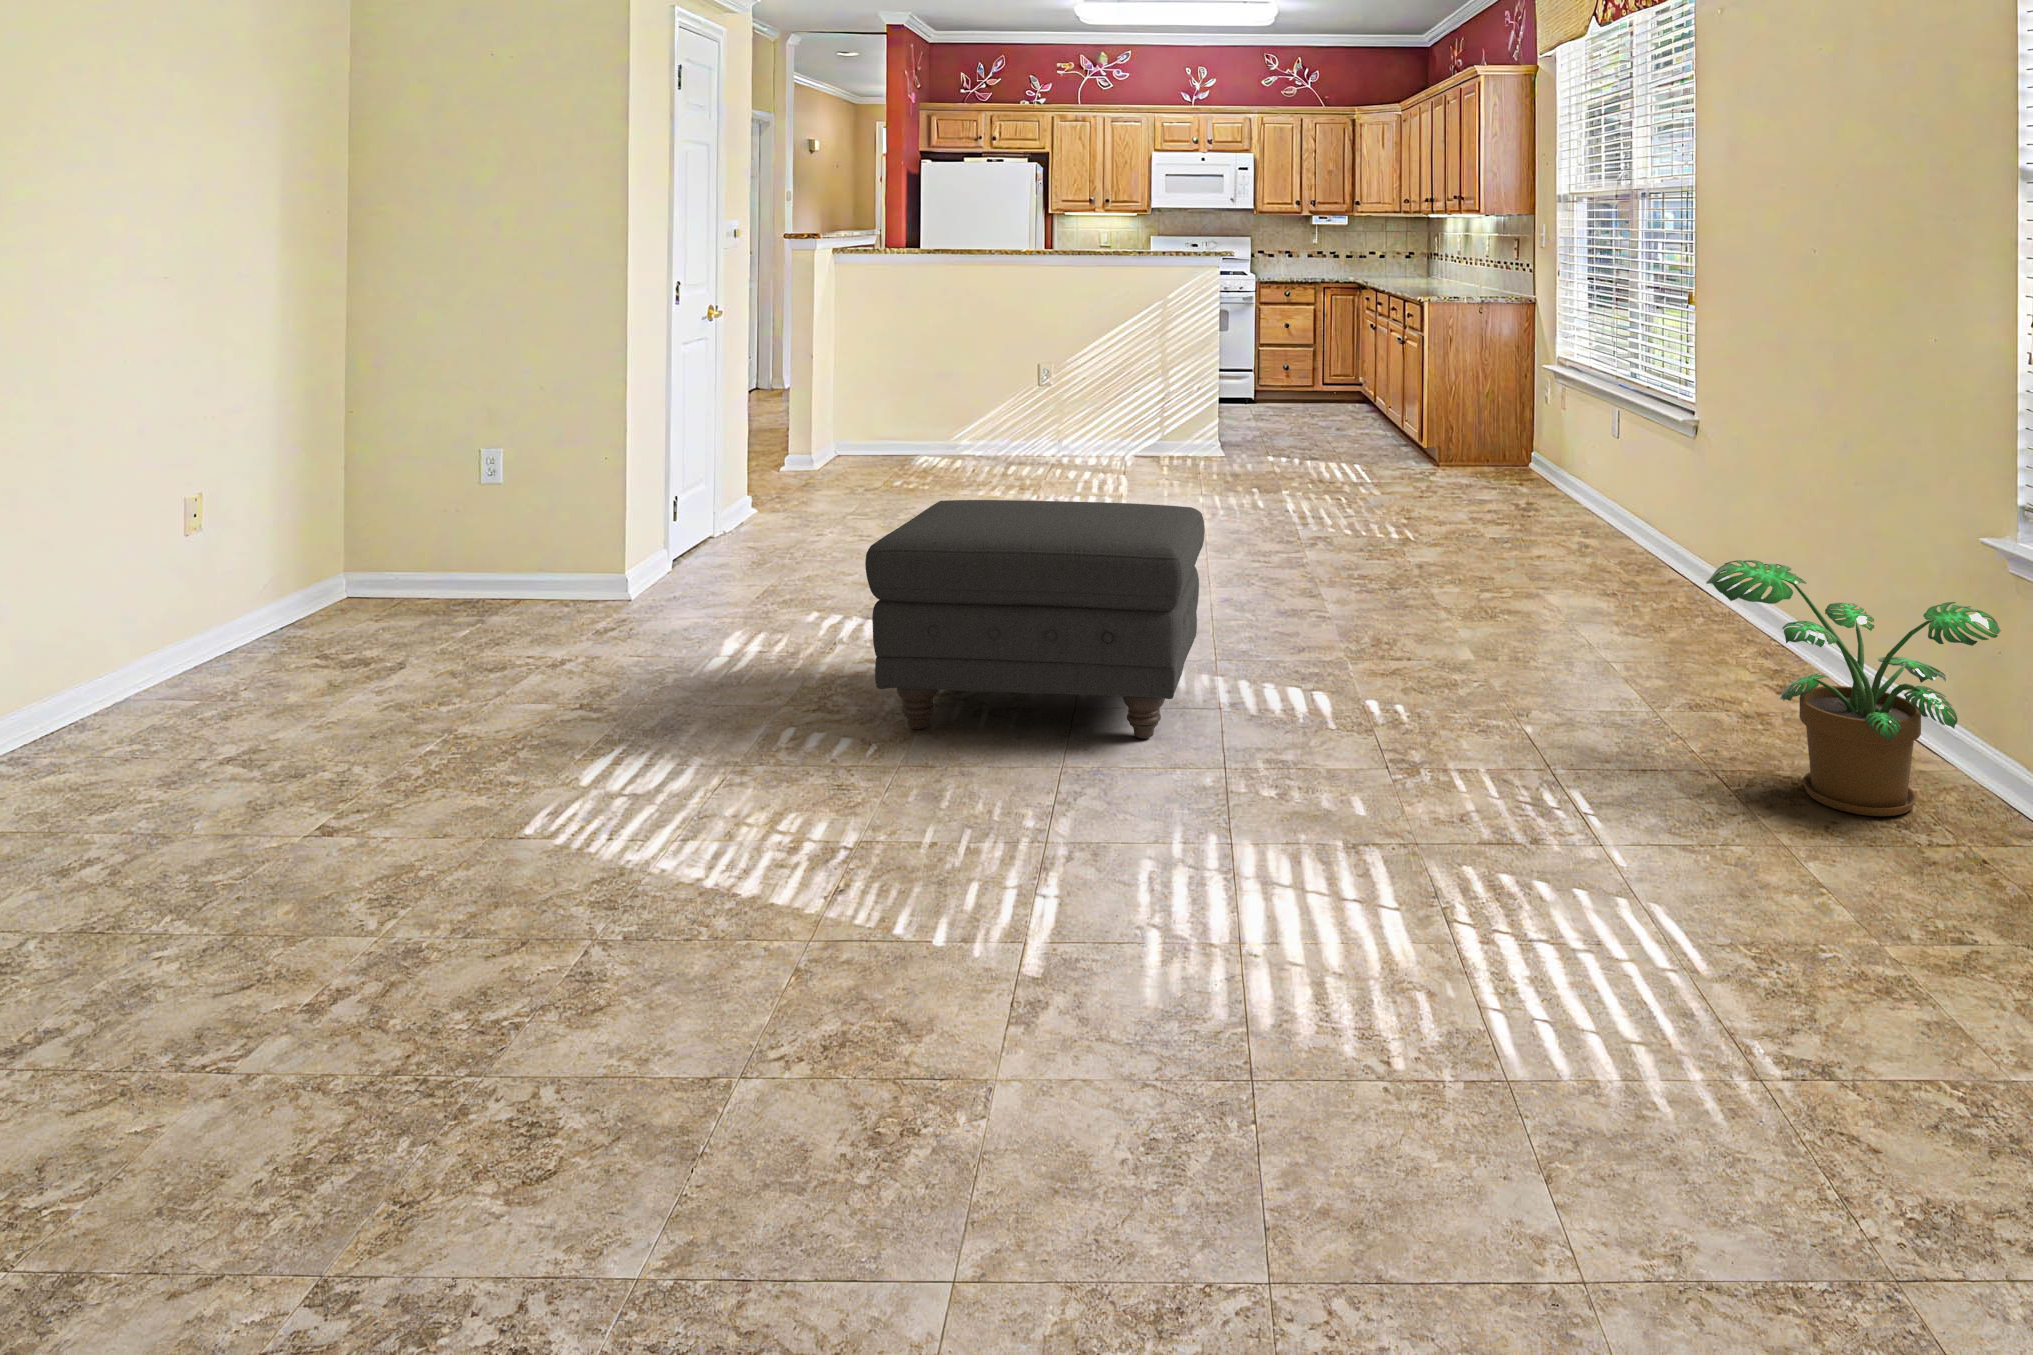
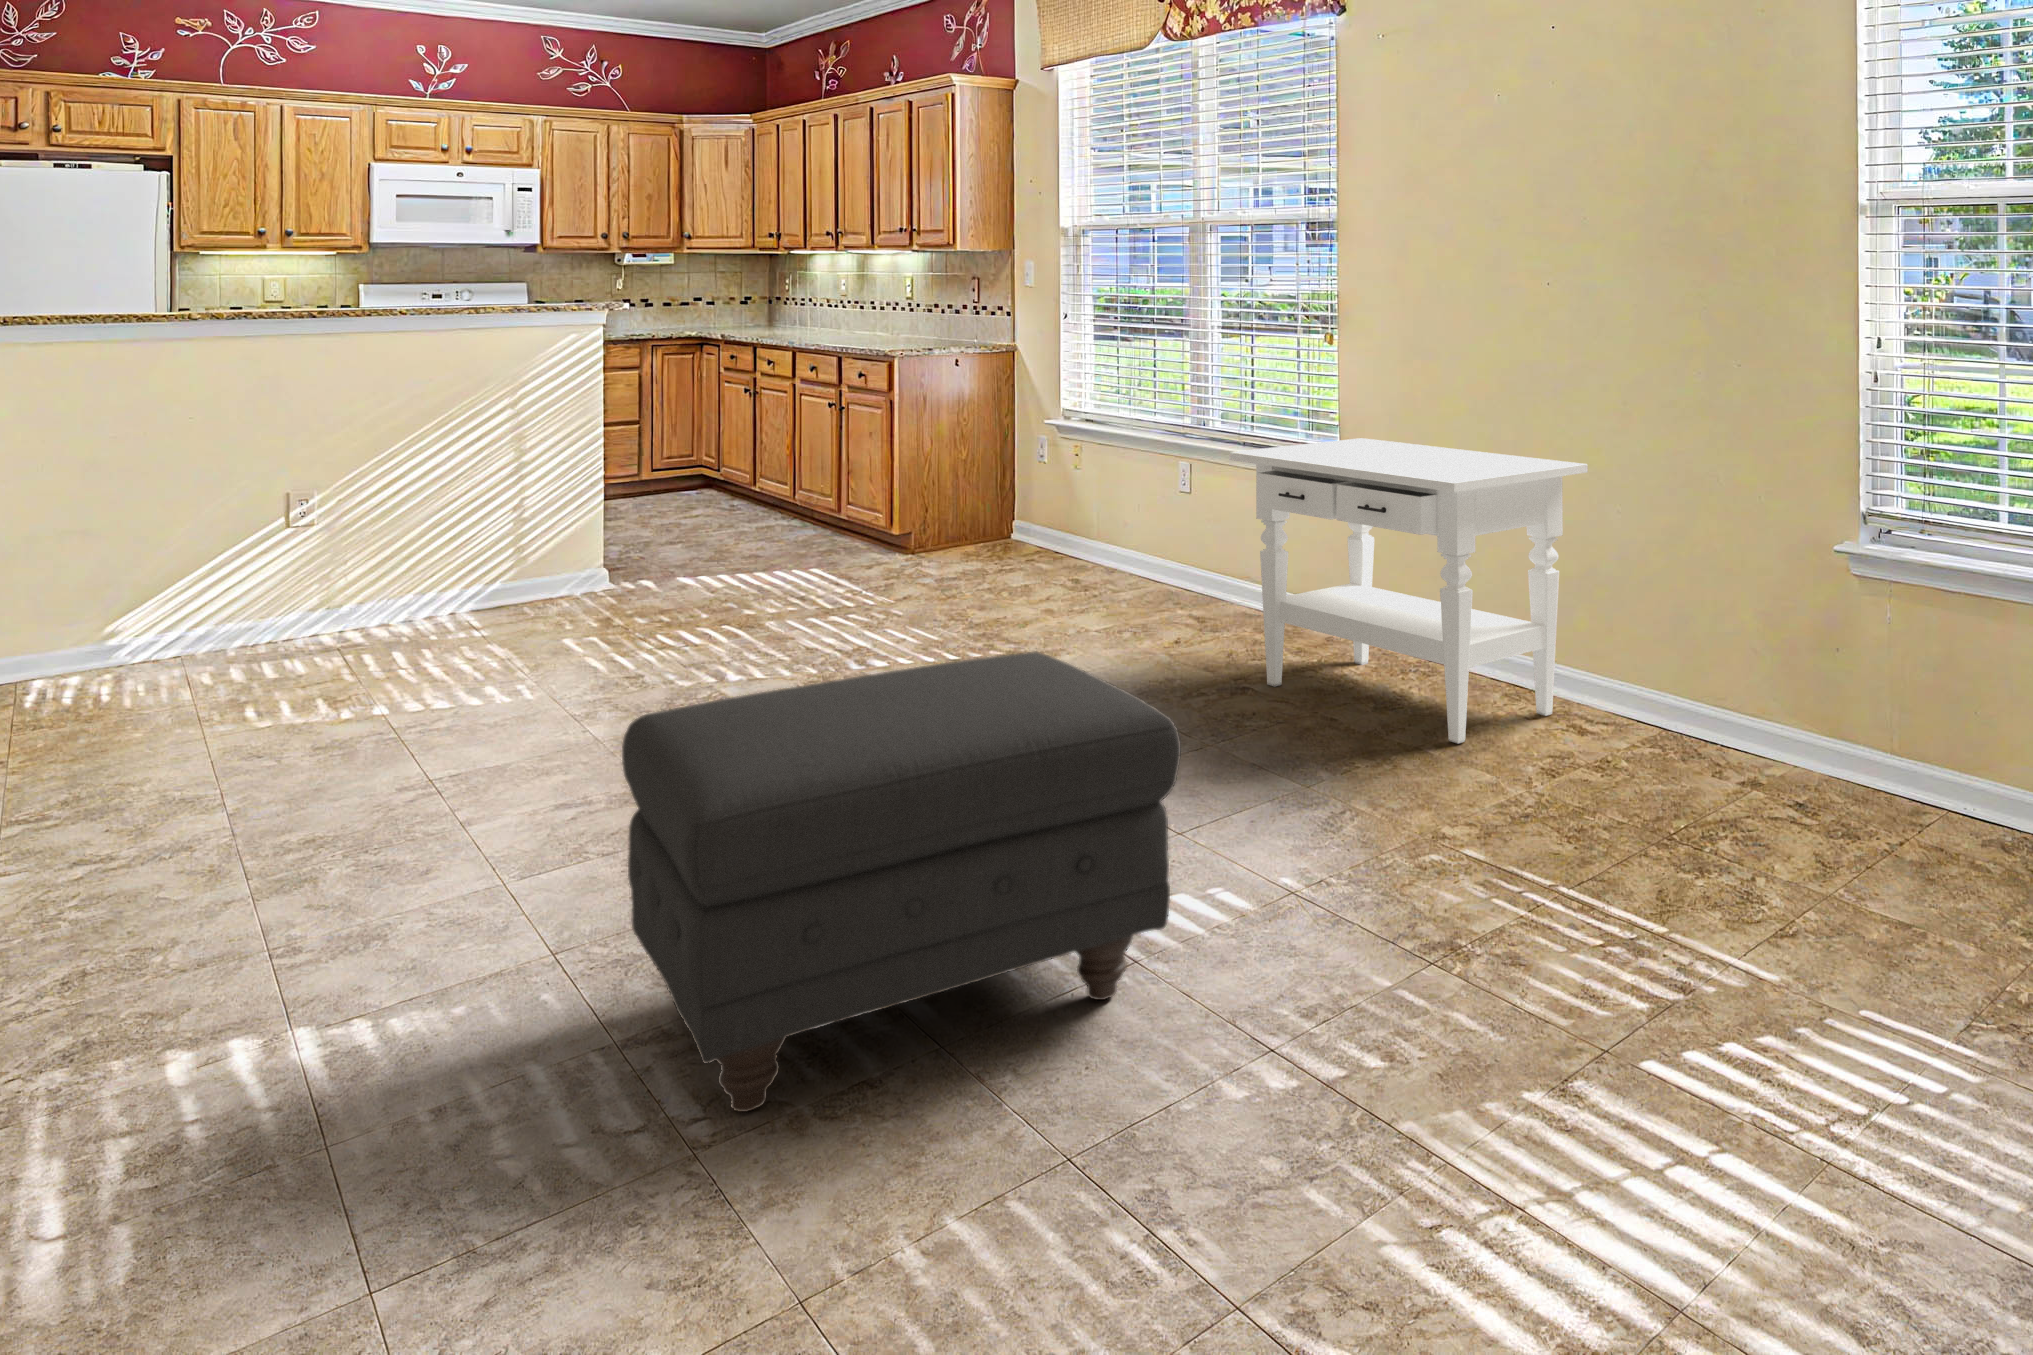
side table: none [1537,394,1812,670] -> present [1230,438,1588,744]
potted plant: present [1706,560,2001,816] -> none [1634,601,1907,839]

